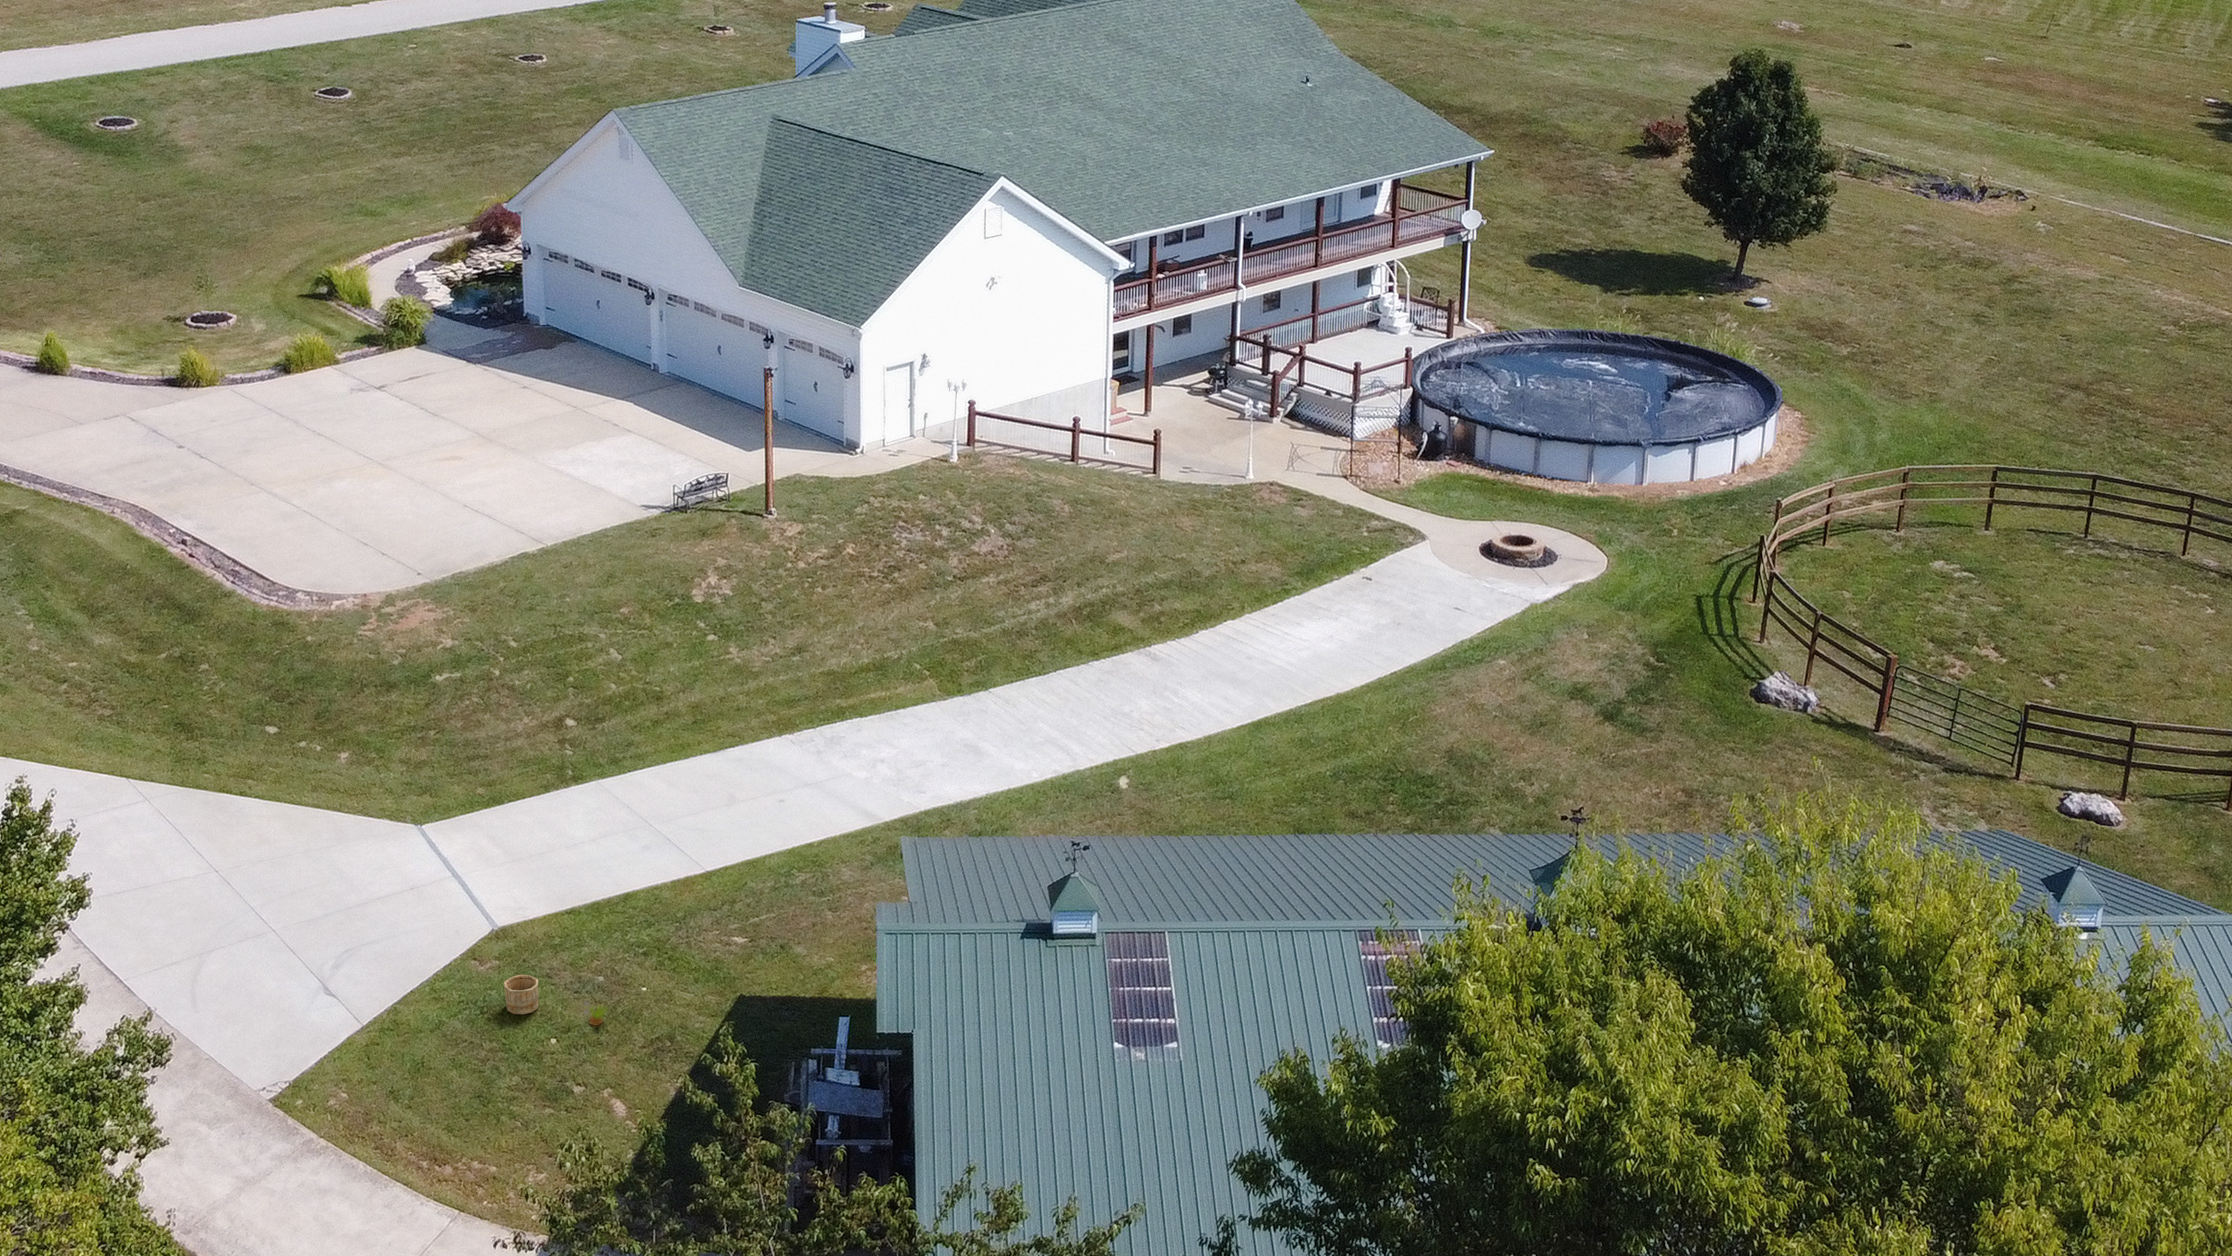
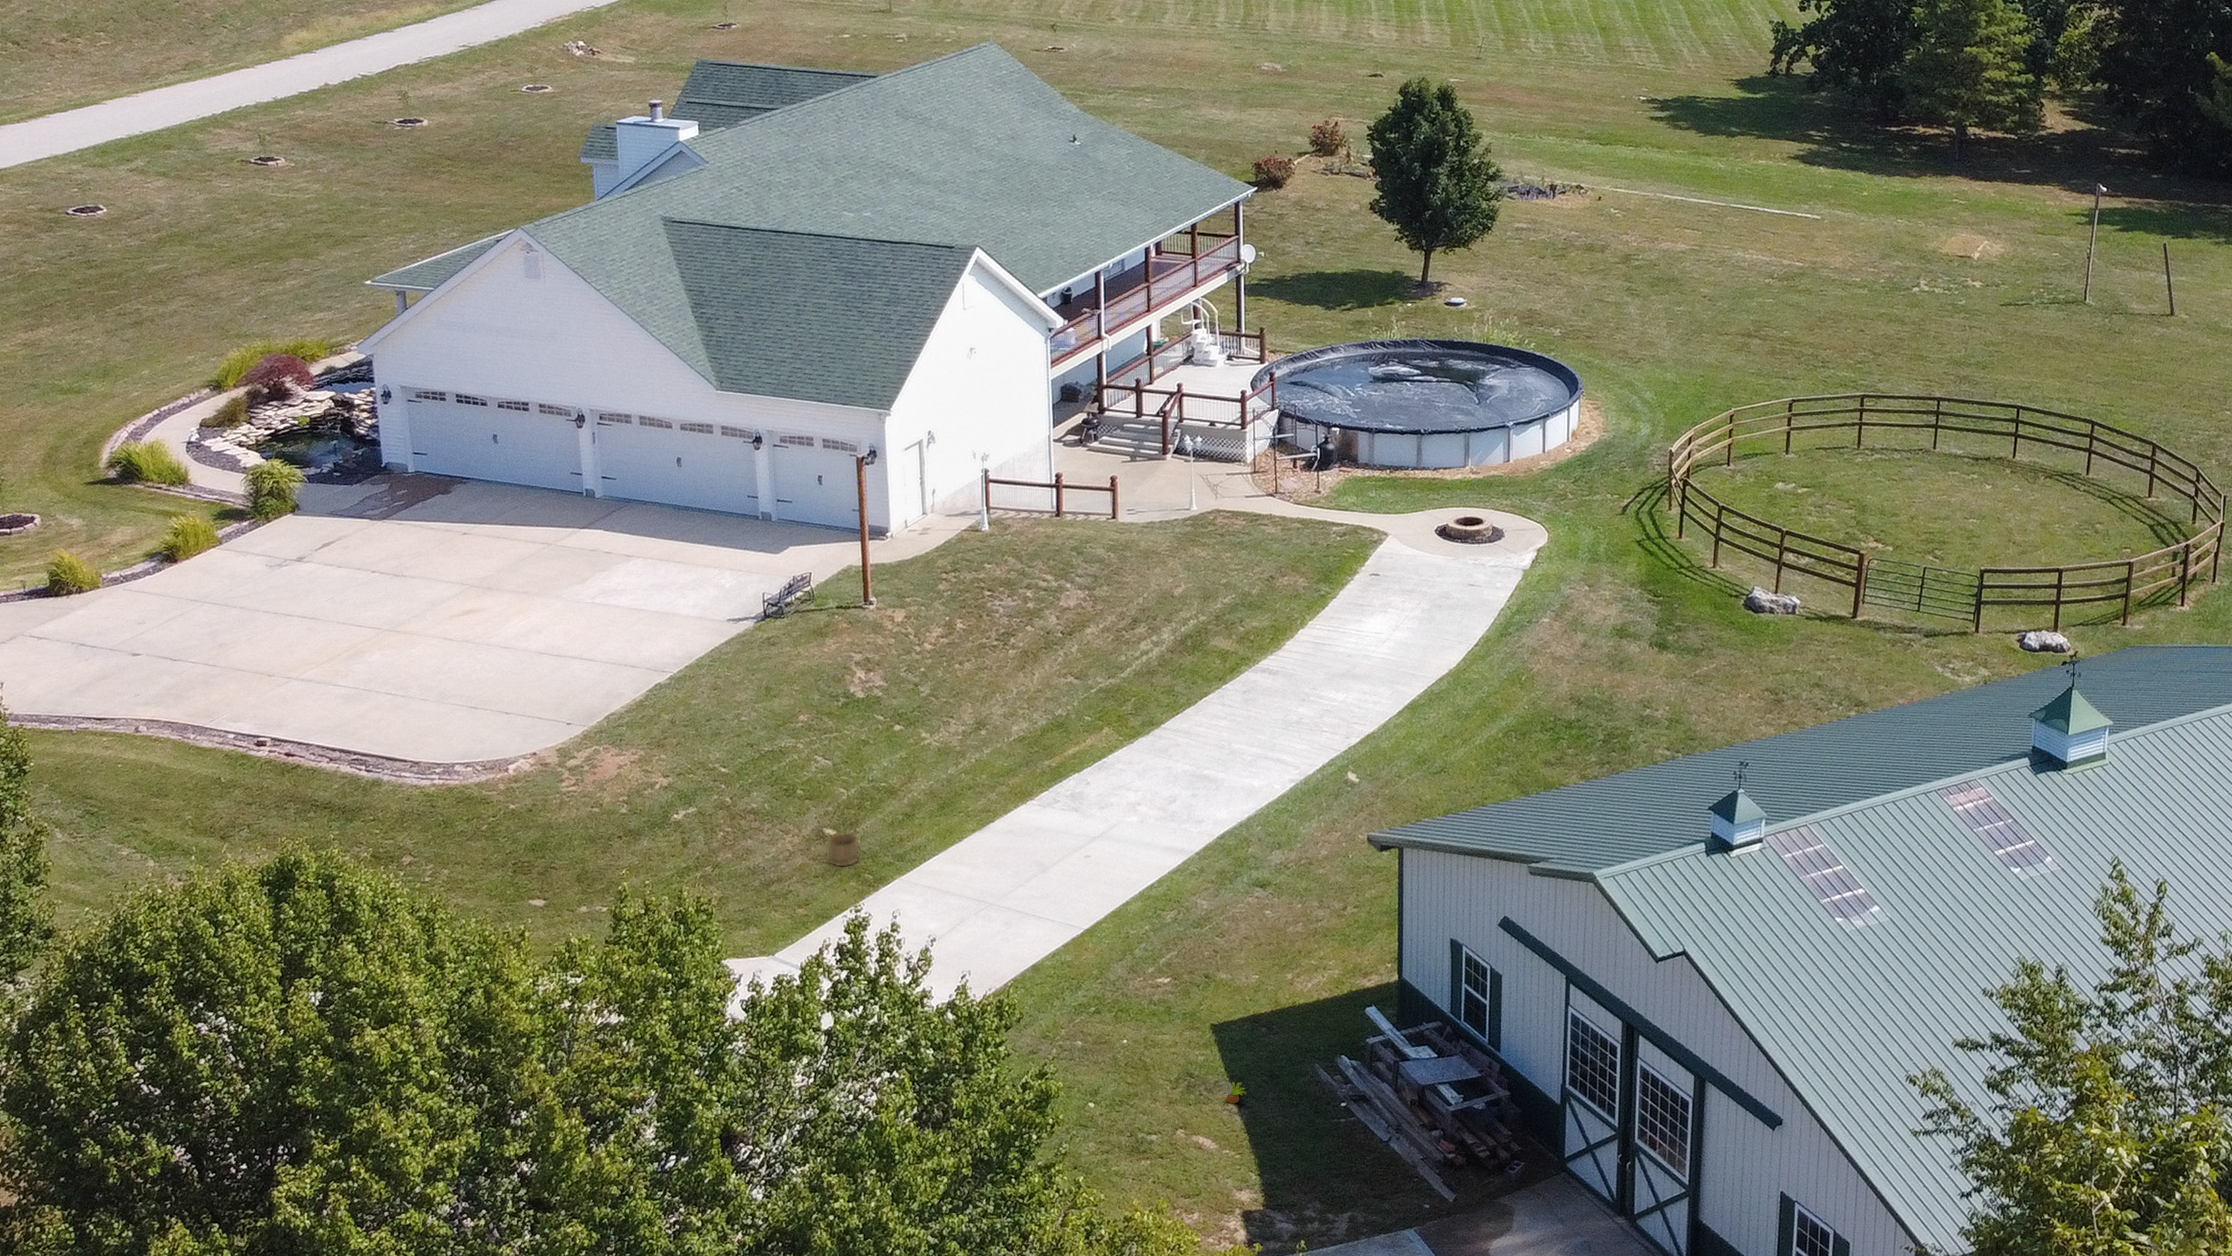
wooden bucket: present [504,975,538,1015] -> present [828,834,858,866]

